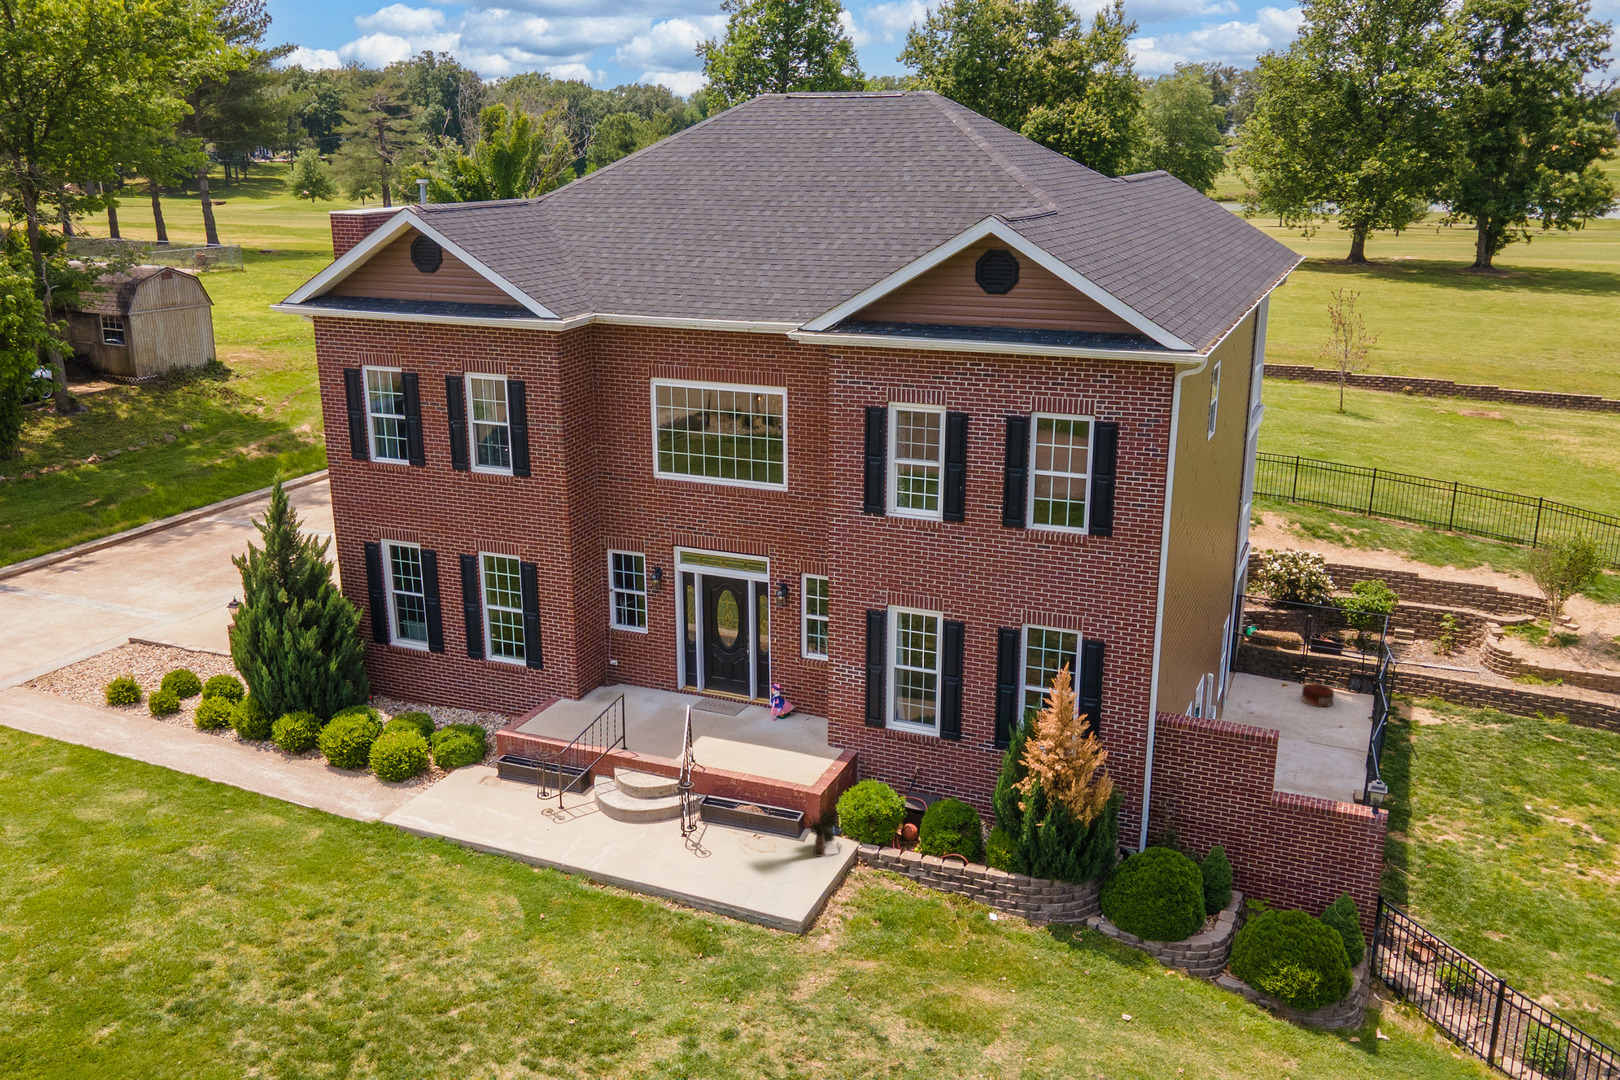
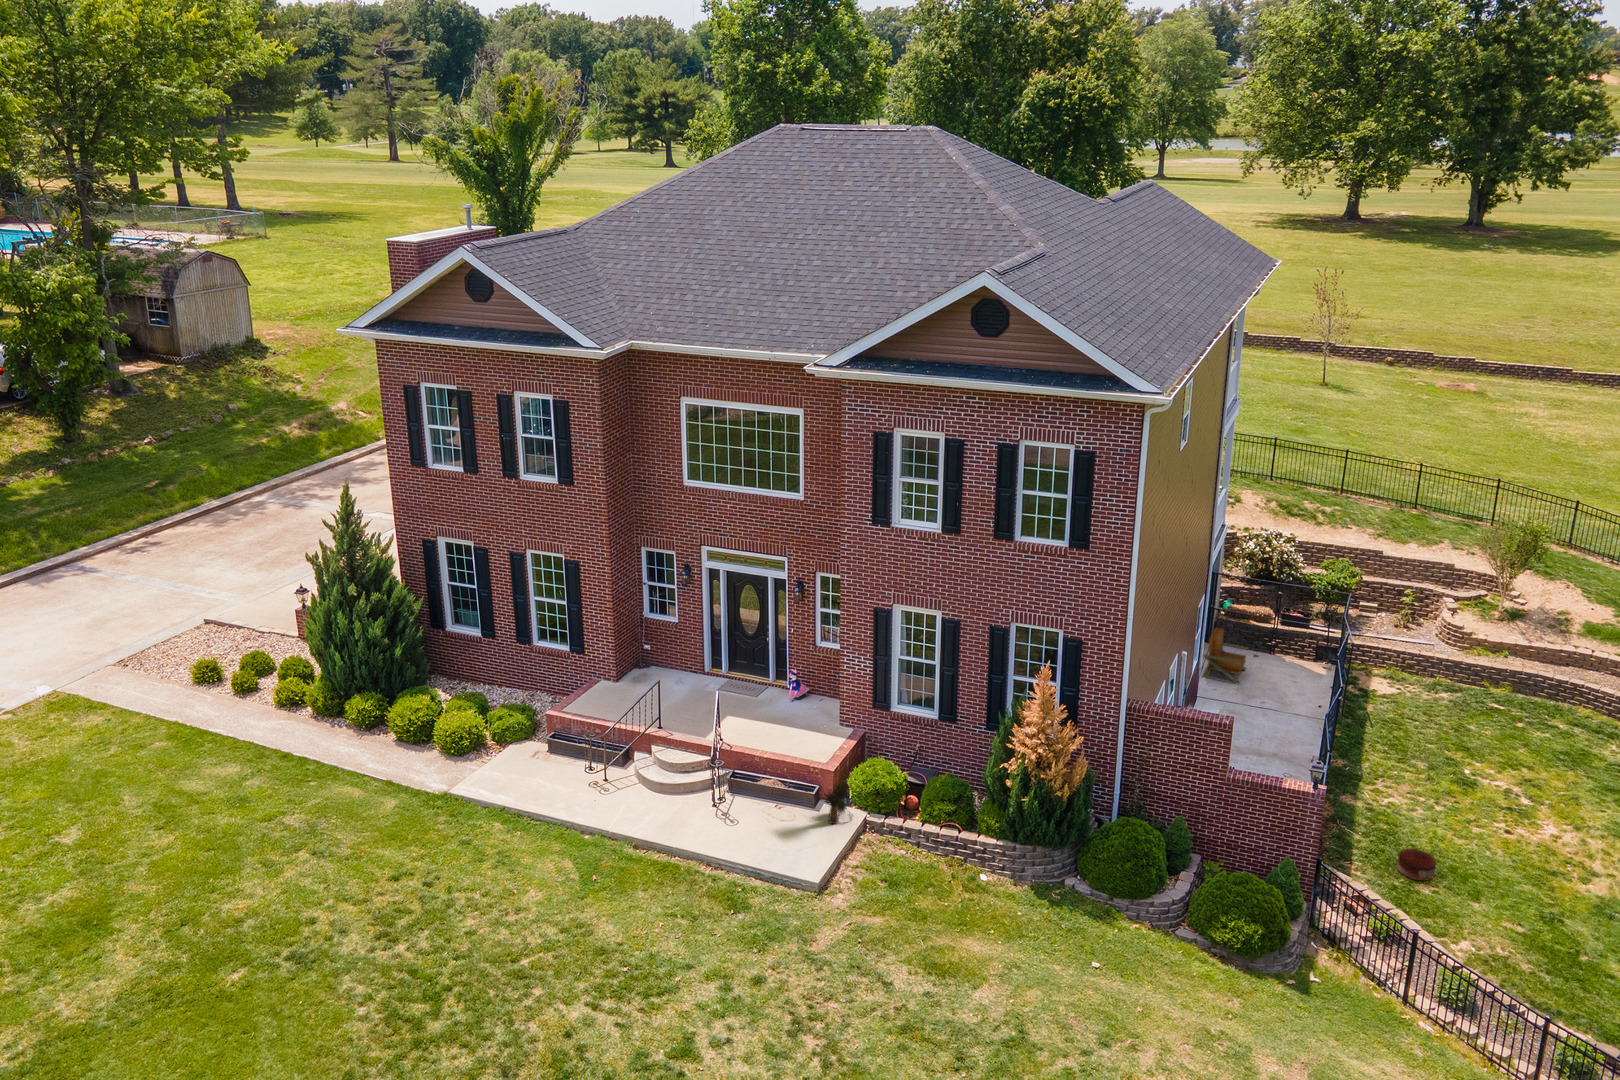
lounge chair: none [1228,649,1279,711] -> present [1202,628,1248,684]
pouf: present [1301,684,1334,707] -> present [1397,848,1436,881]

